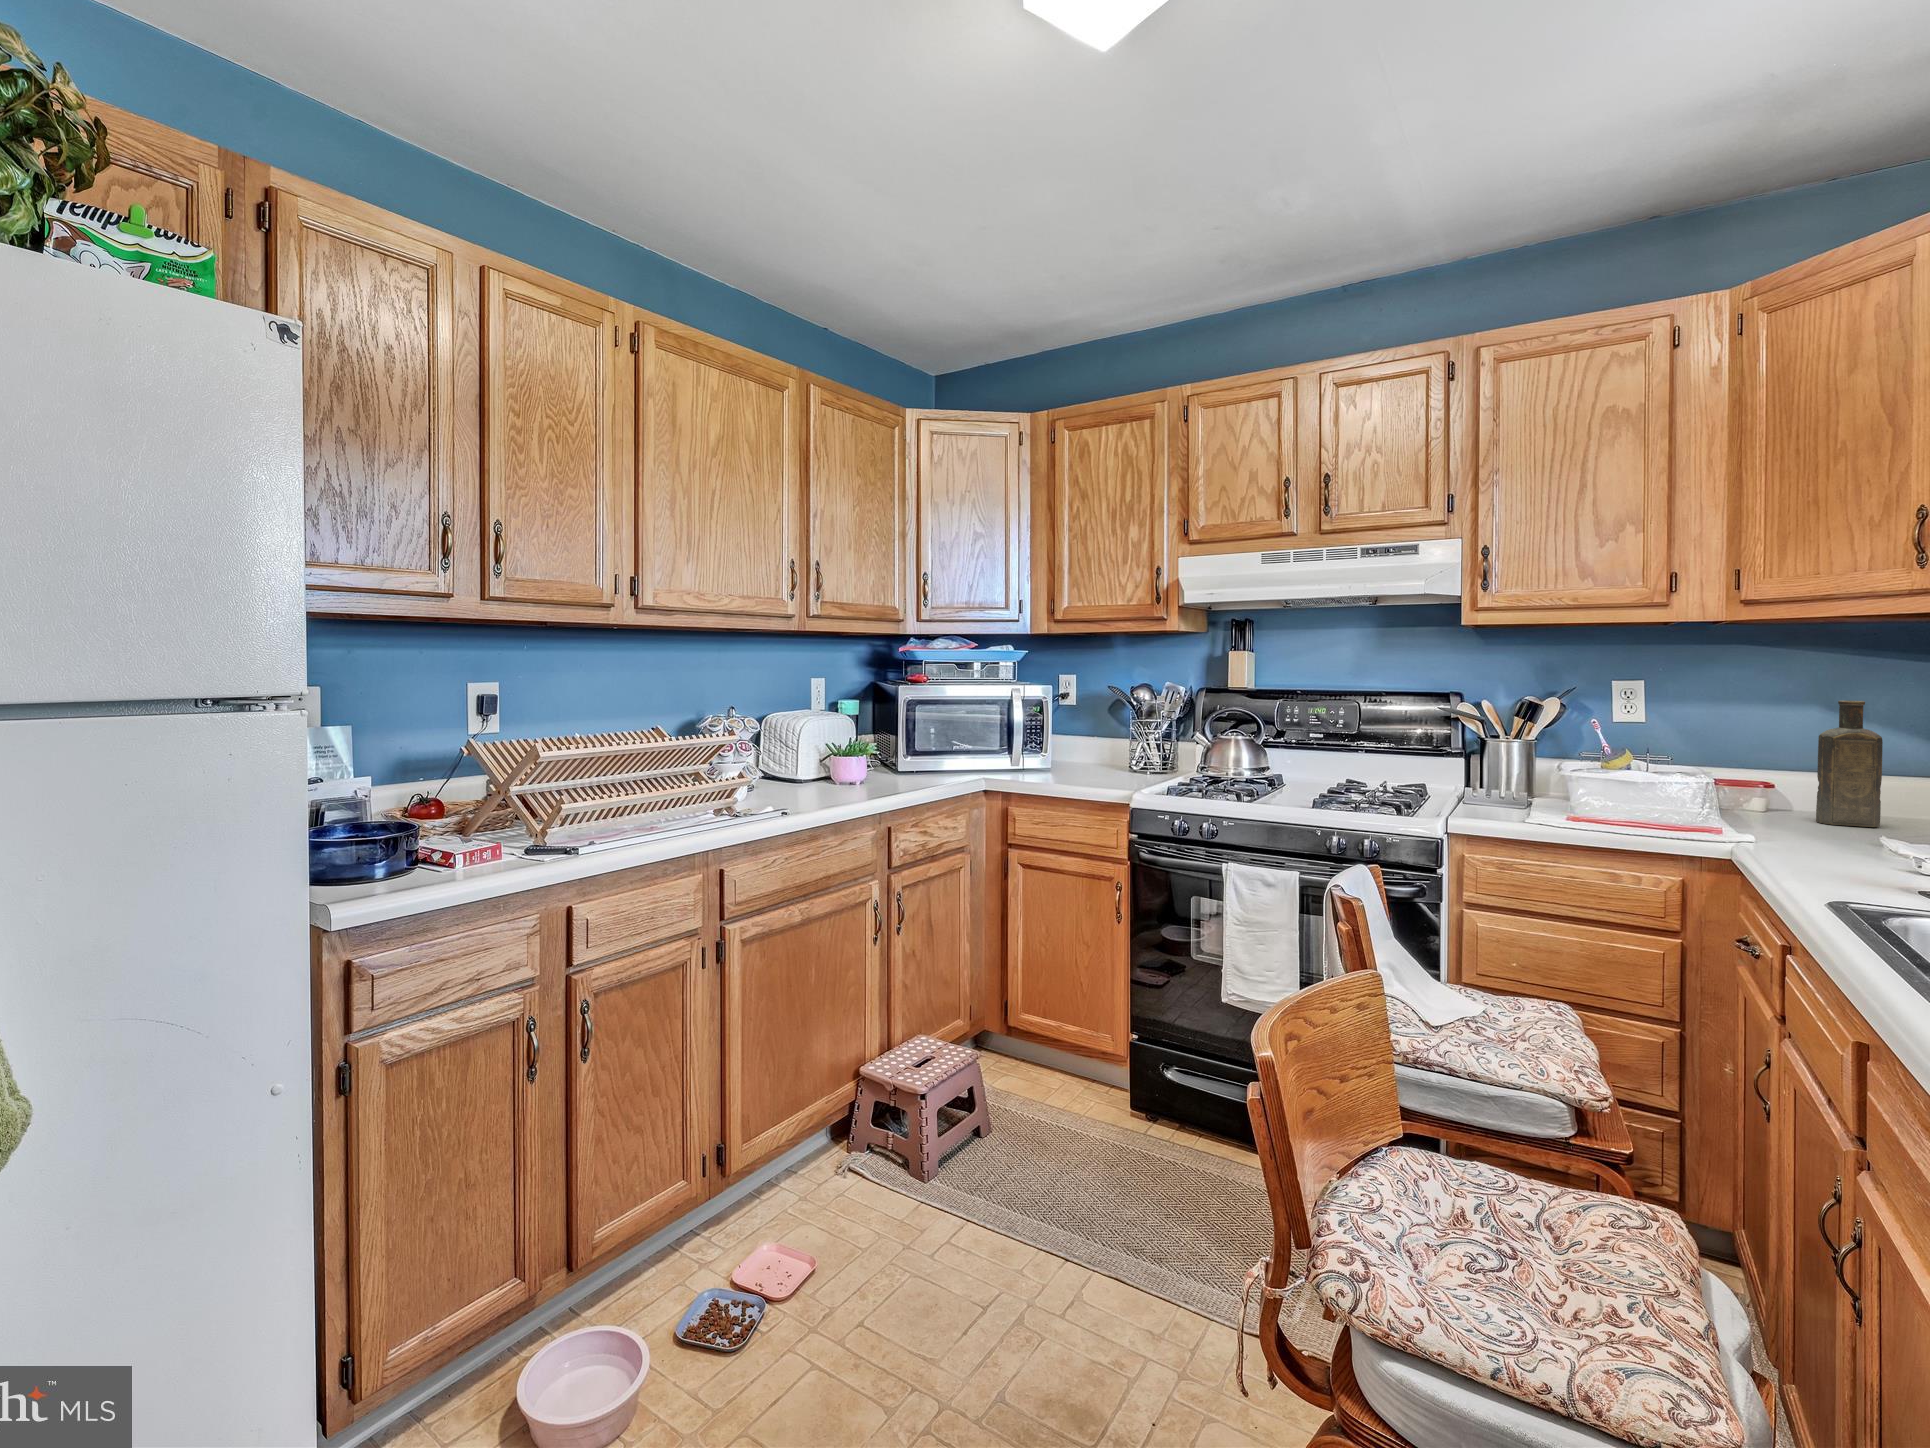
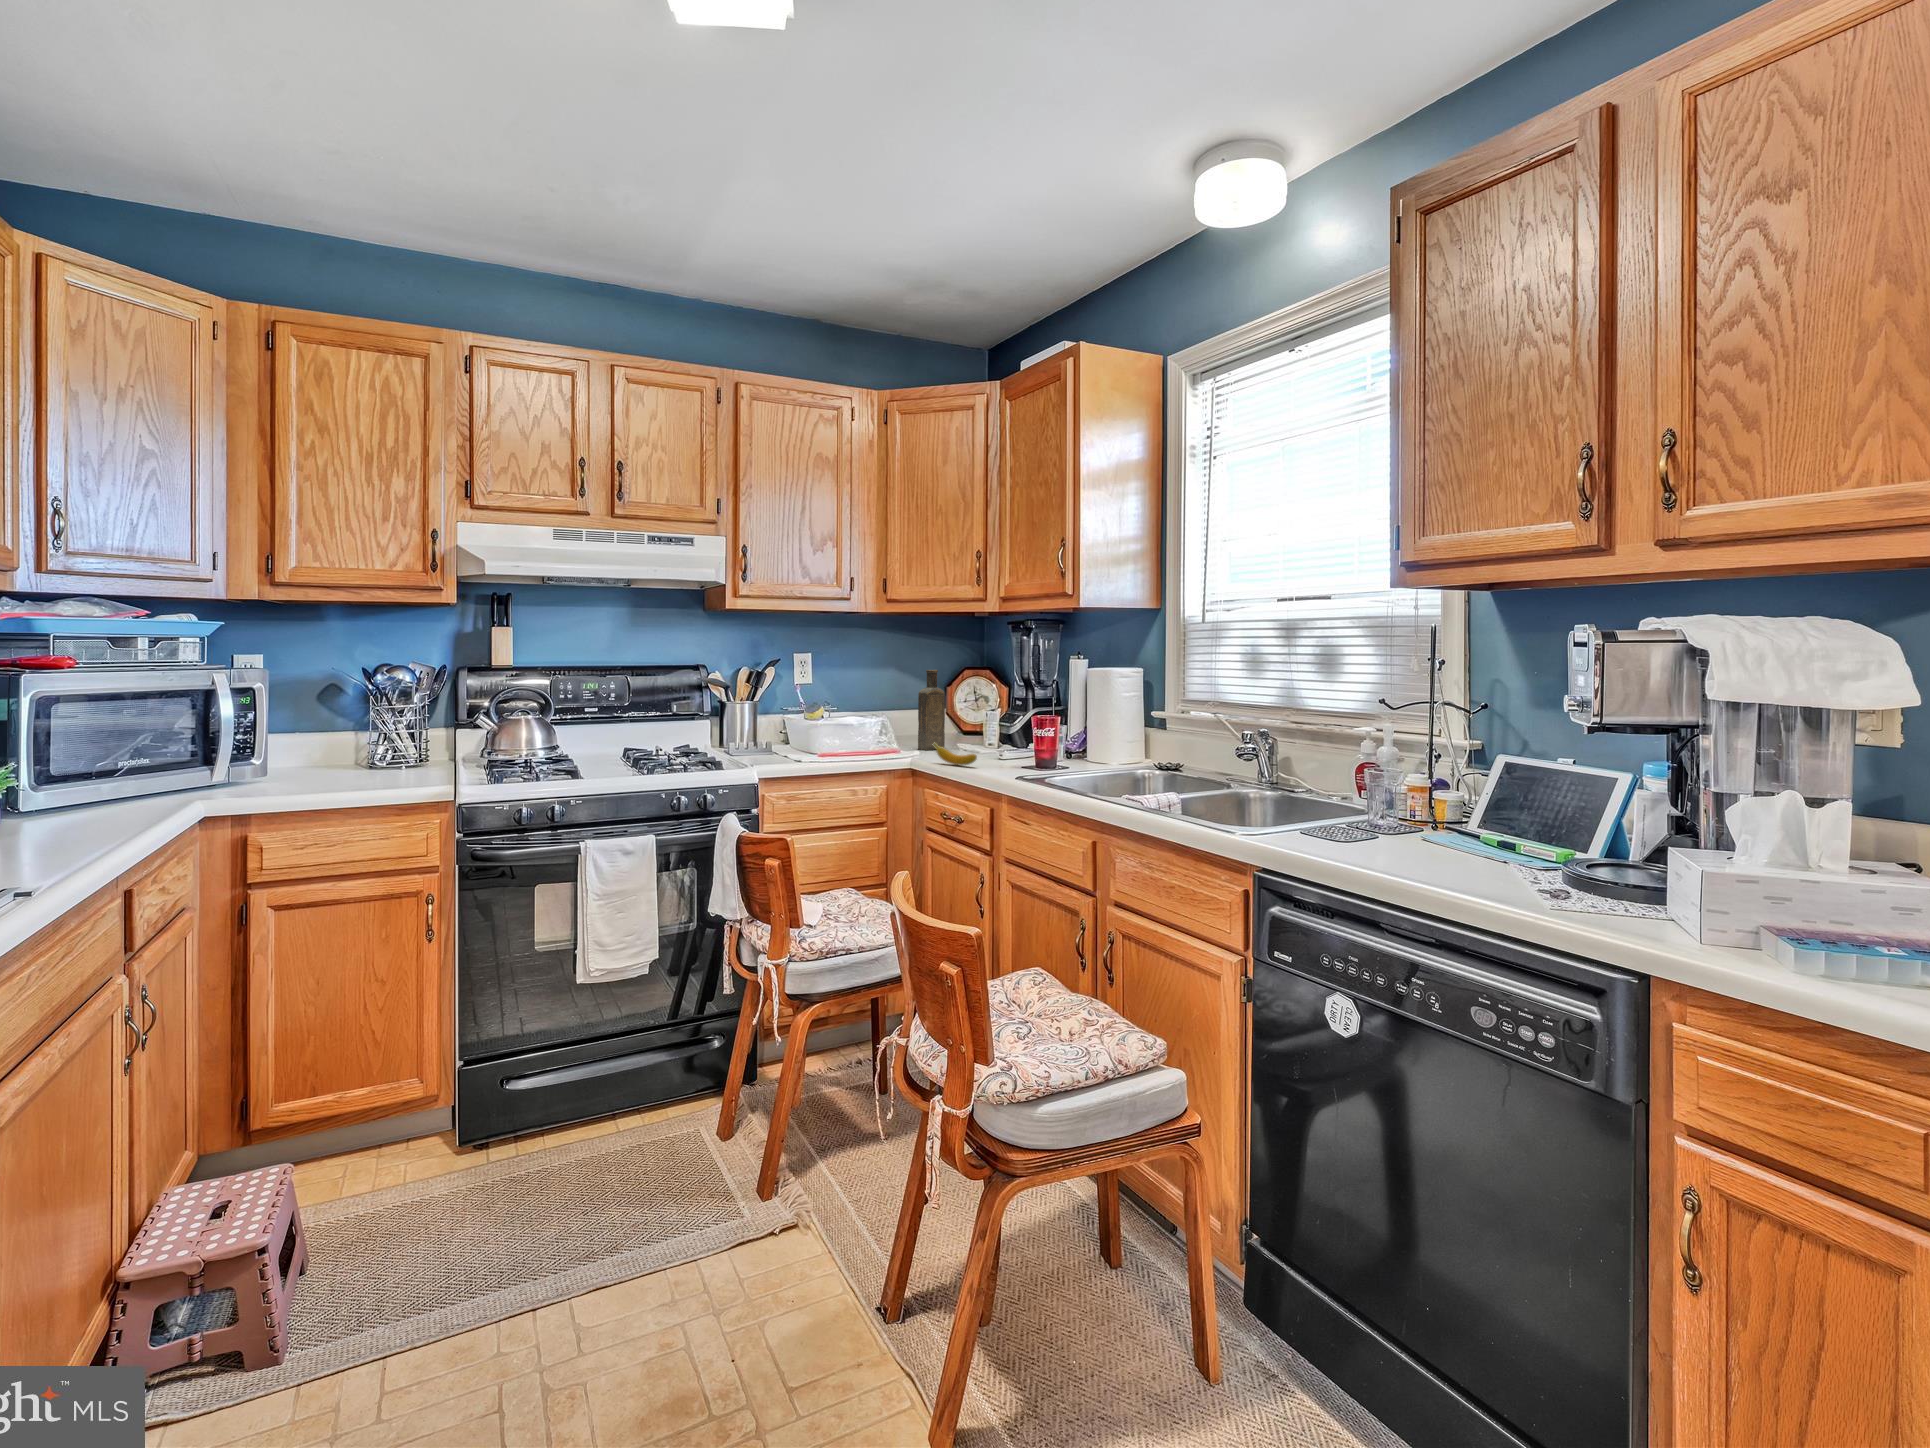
banana: none [1774,816,1848,860] -> present [933,743,977,765]

